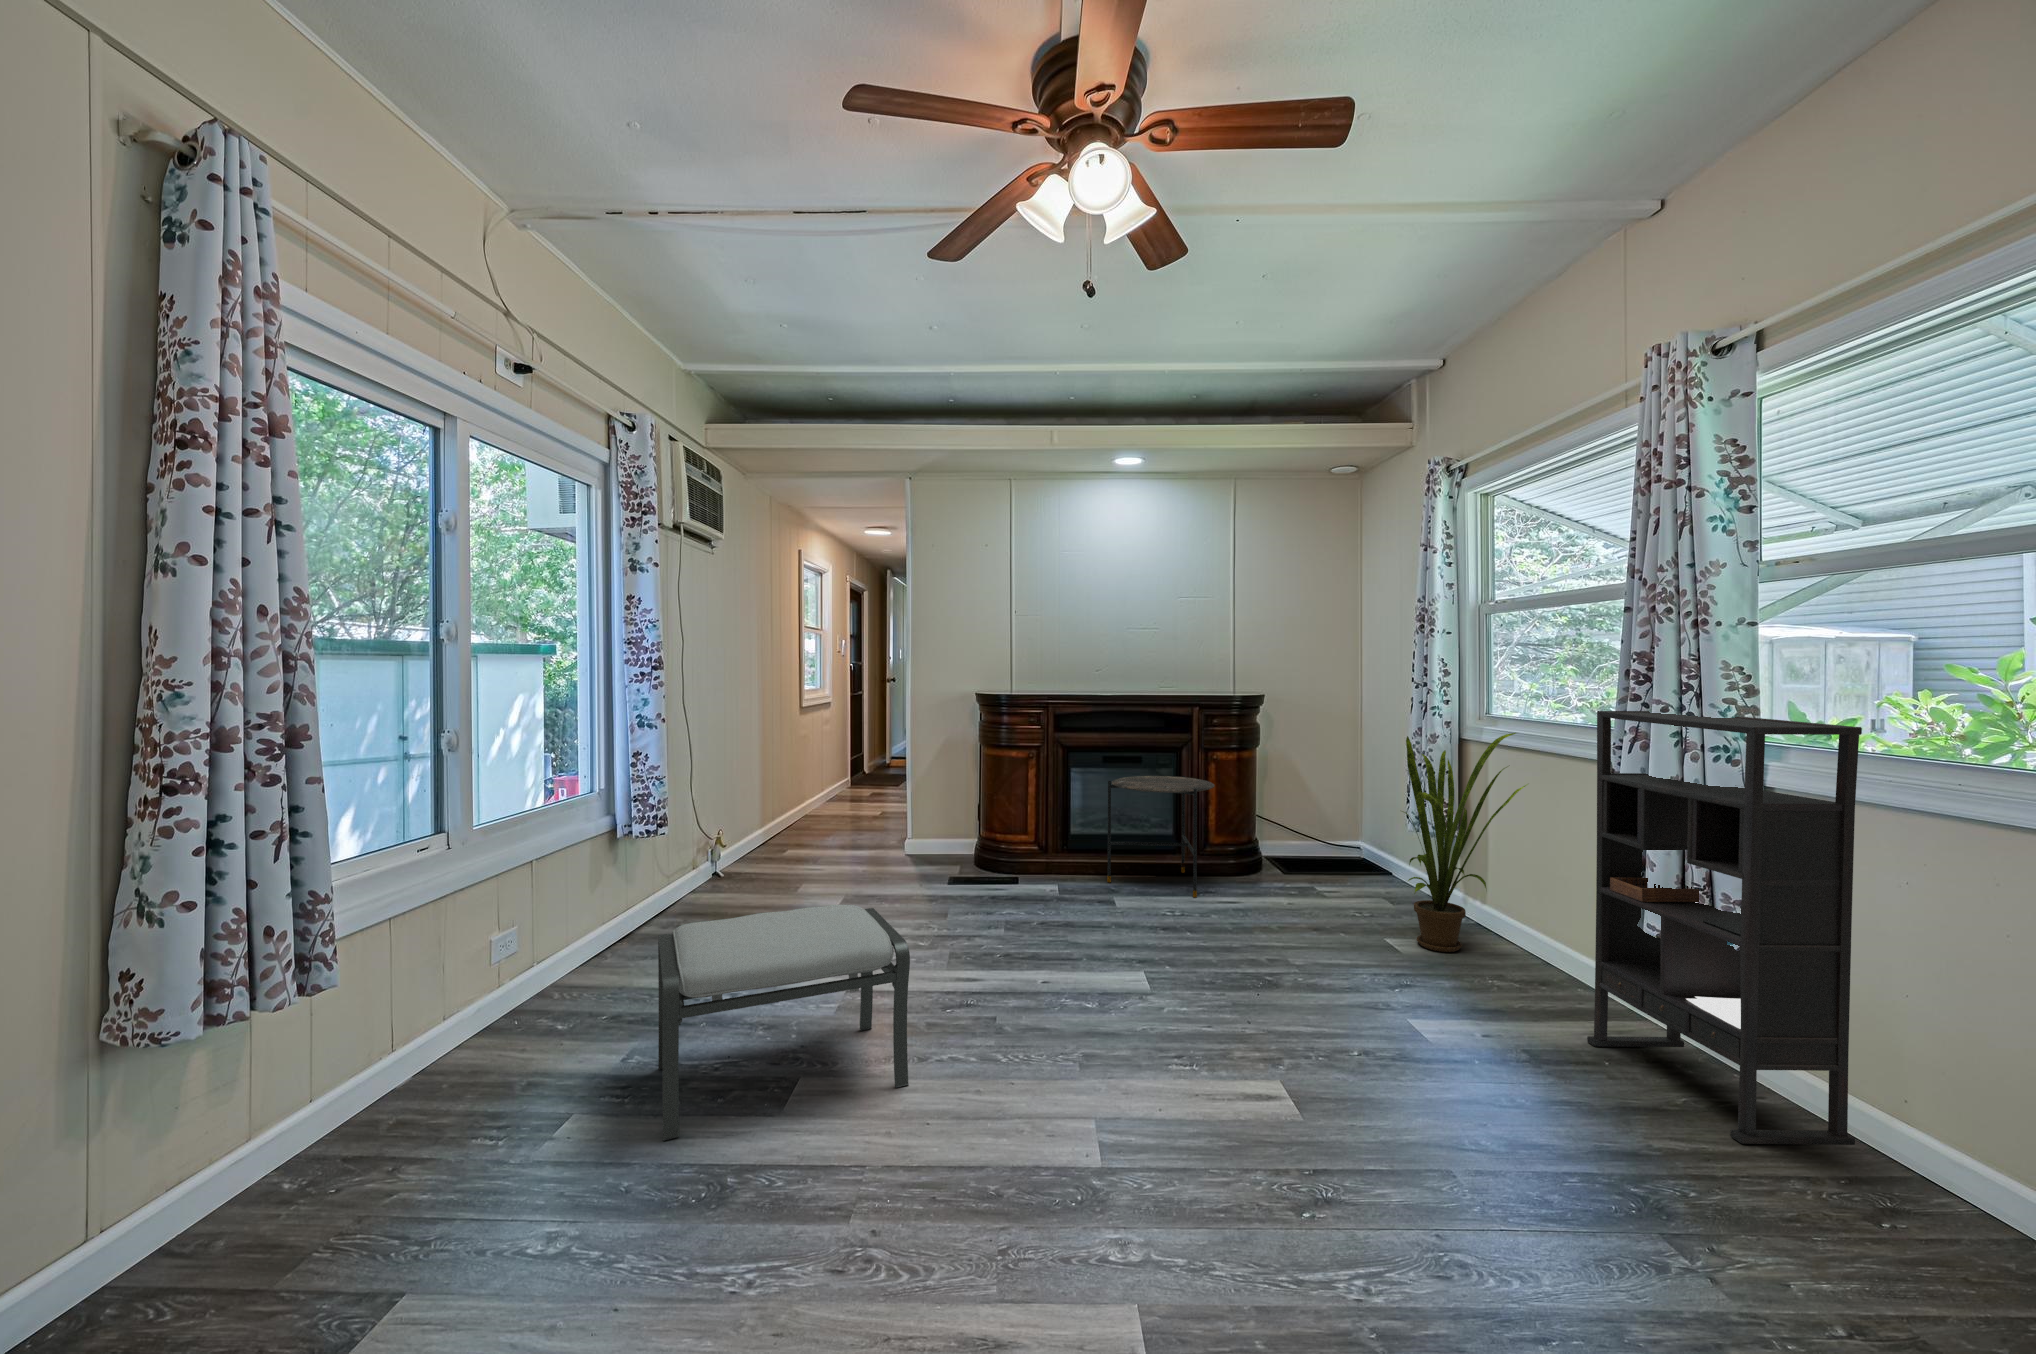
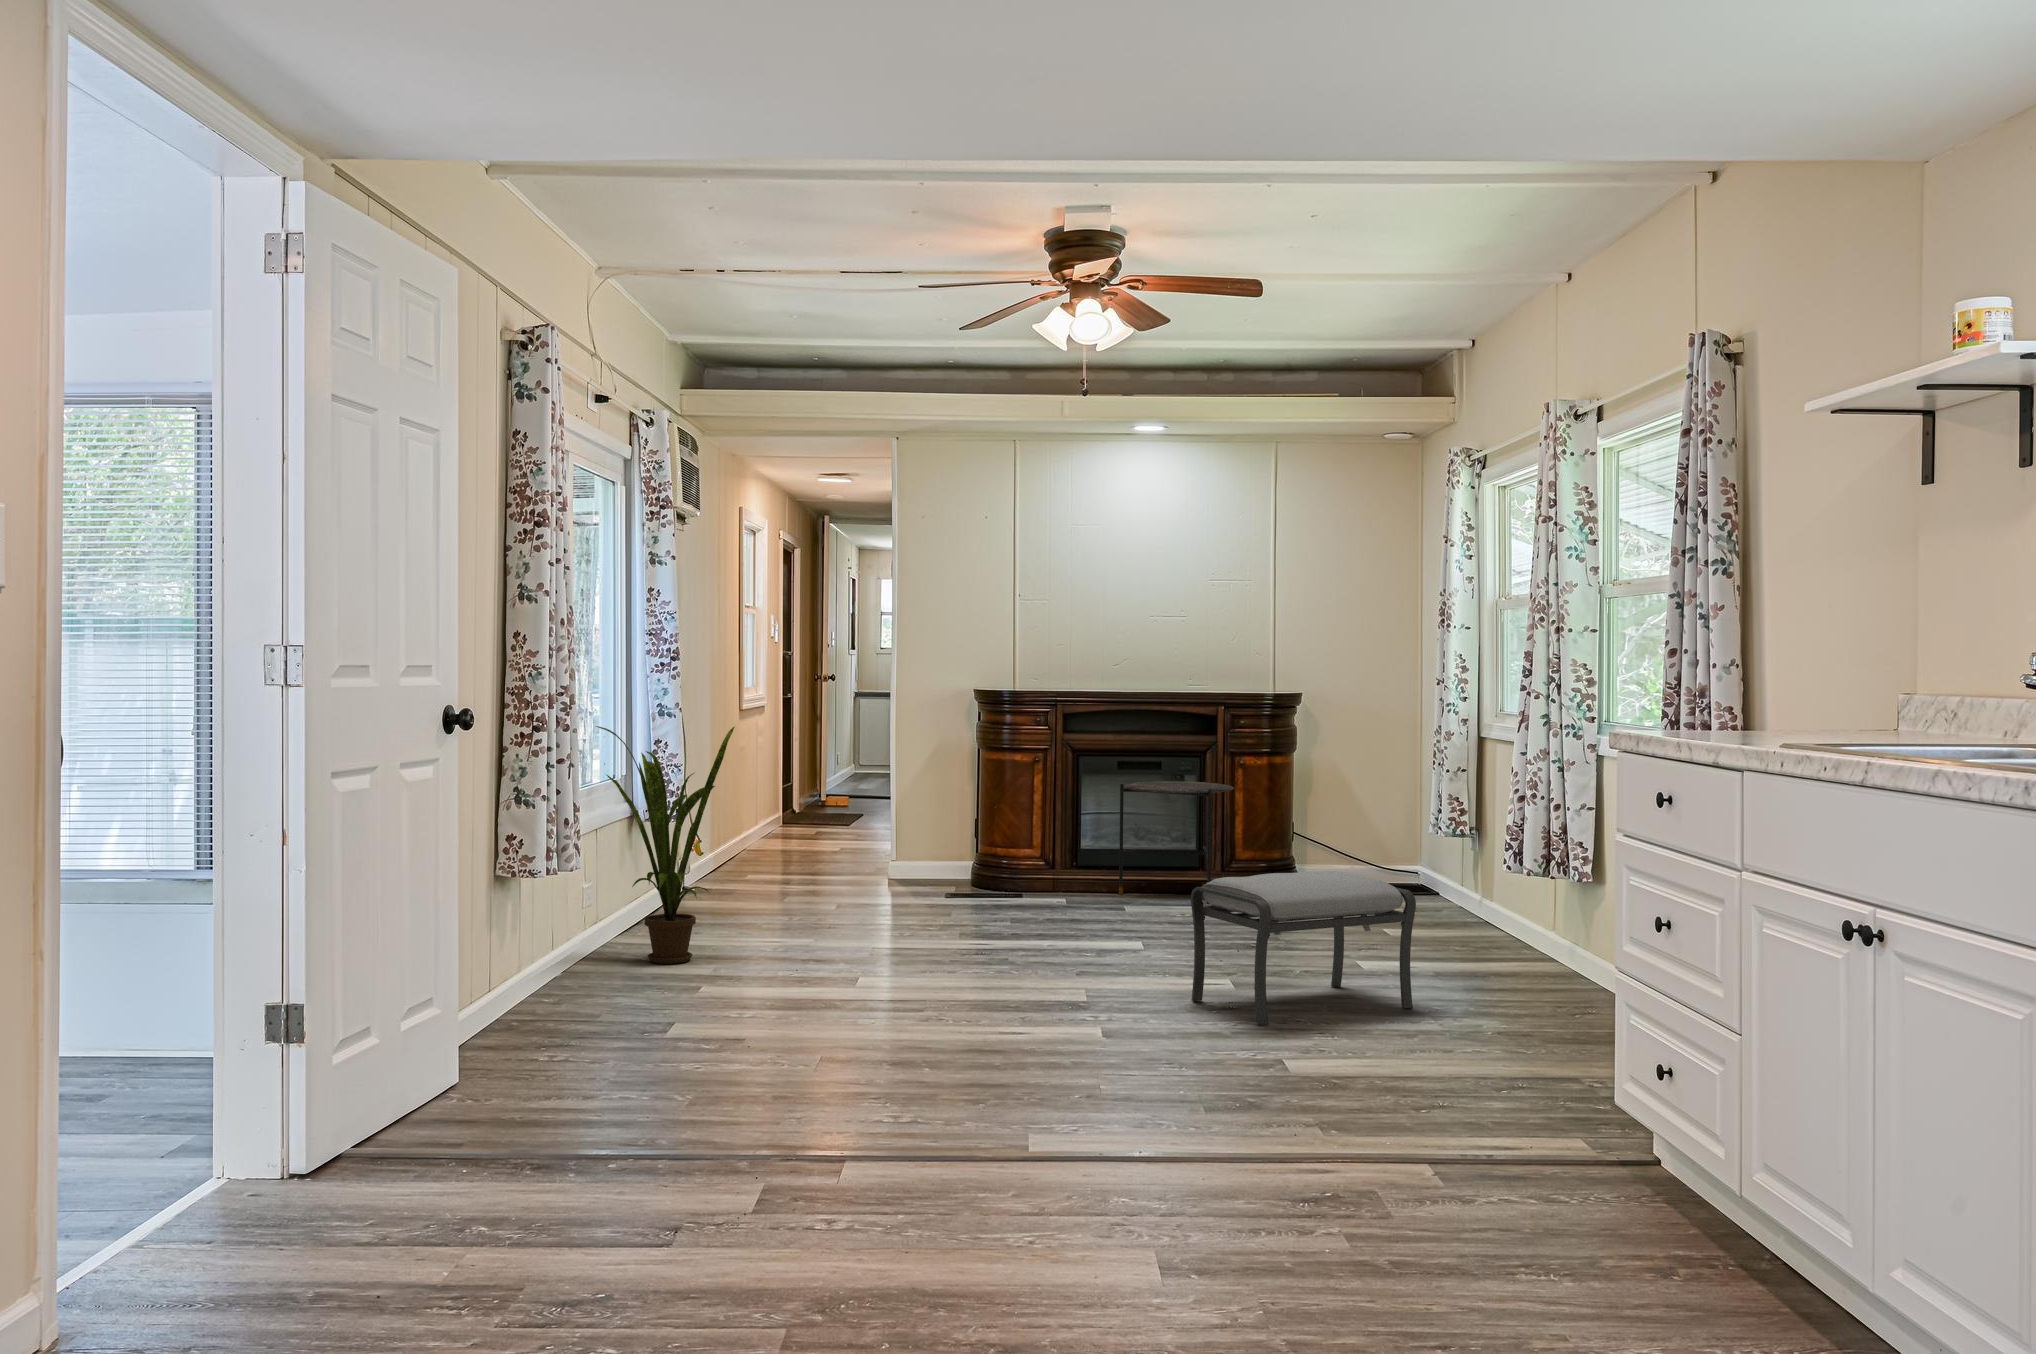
bookshelf: present [1587,711,1862,1145] -> none [1492,699,1621,998]
house plant: present [1402,733,1528,952] -> present [596,726,735,964]
ottoman: present [658,905,910,1141] -> present [1191,871,1416,1025]

